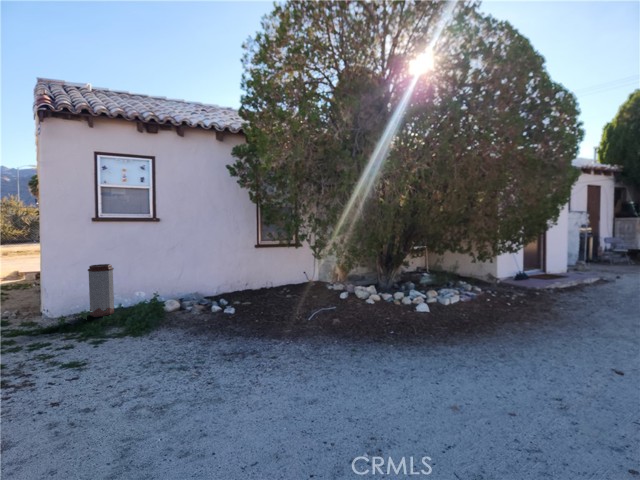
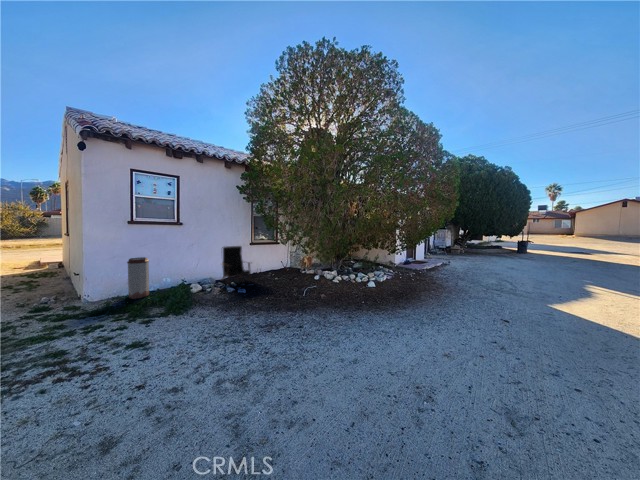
lounge chair: none [208,250,250,306] -> present [222,246,251,284]

